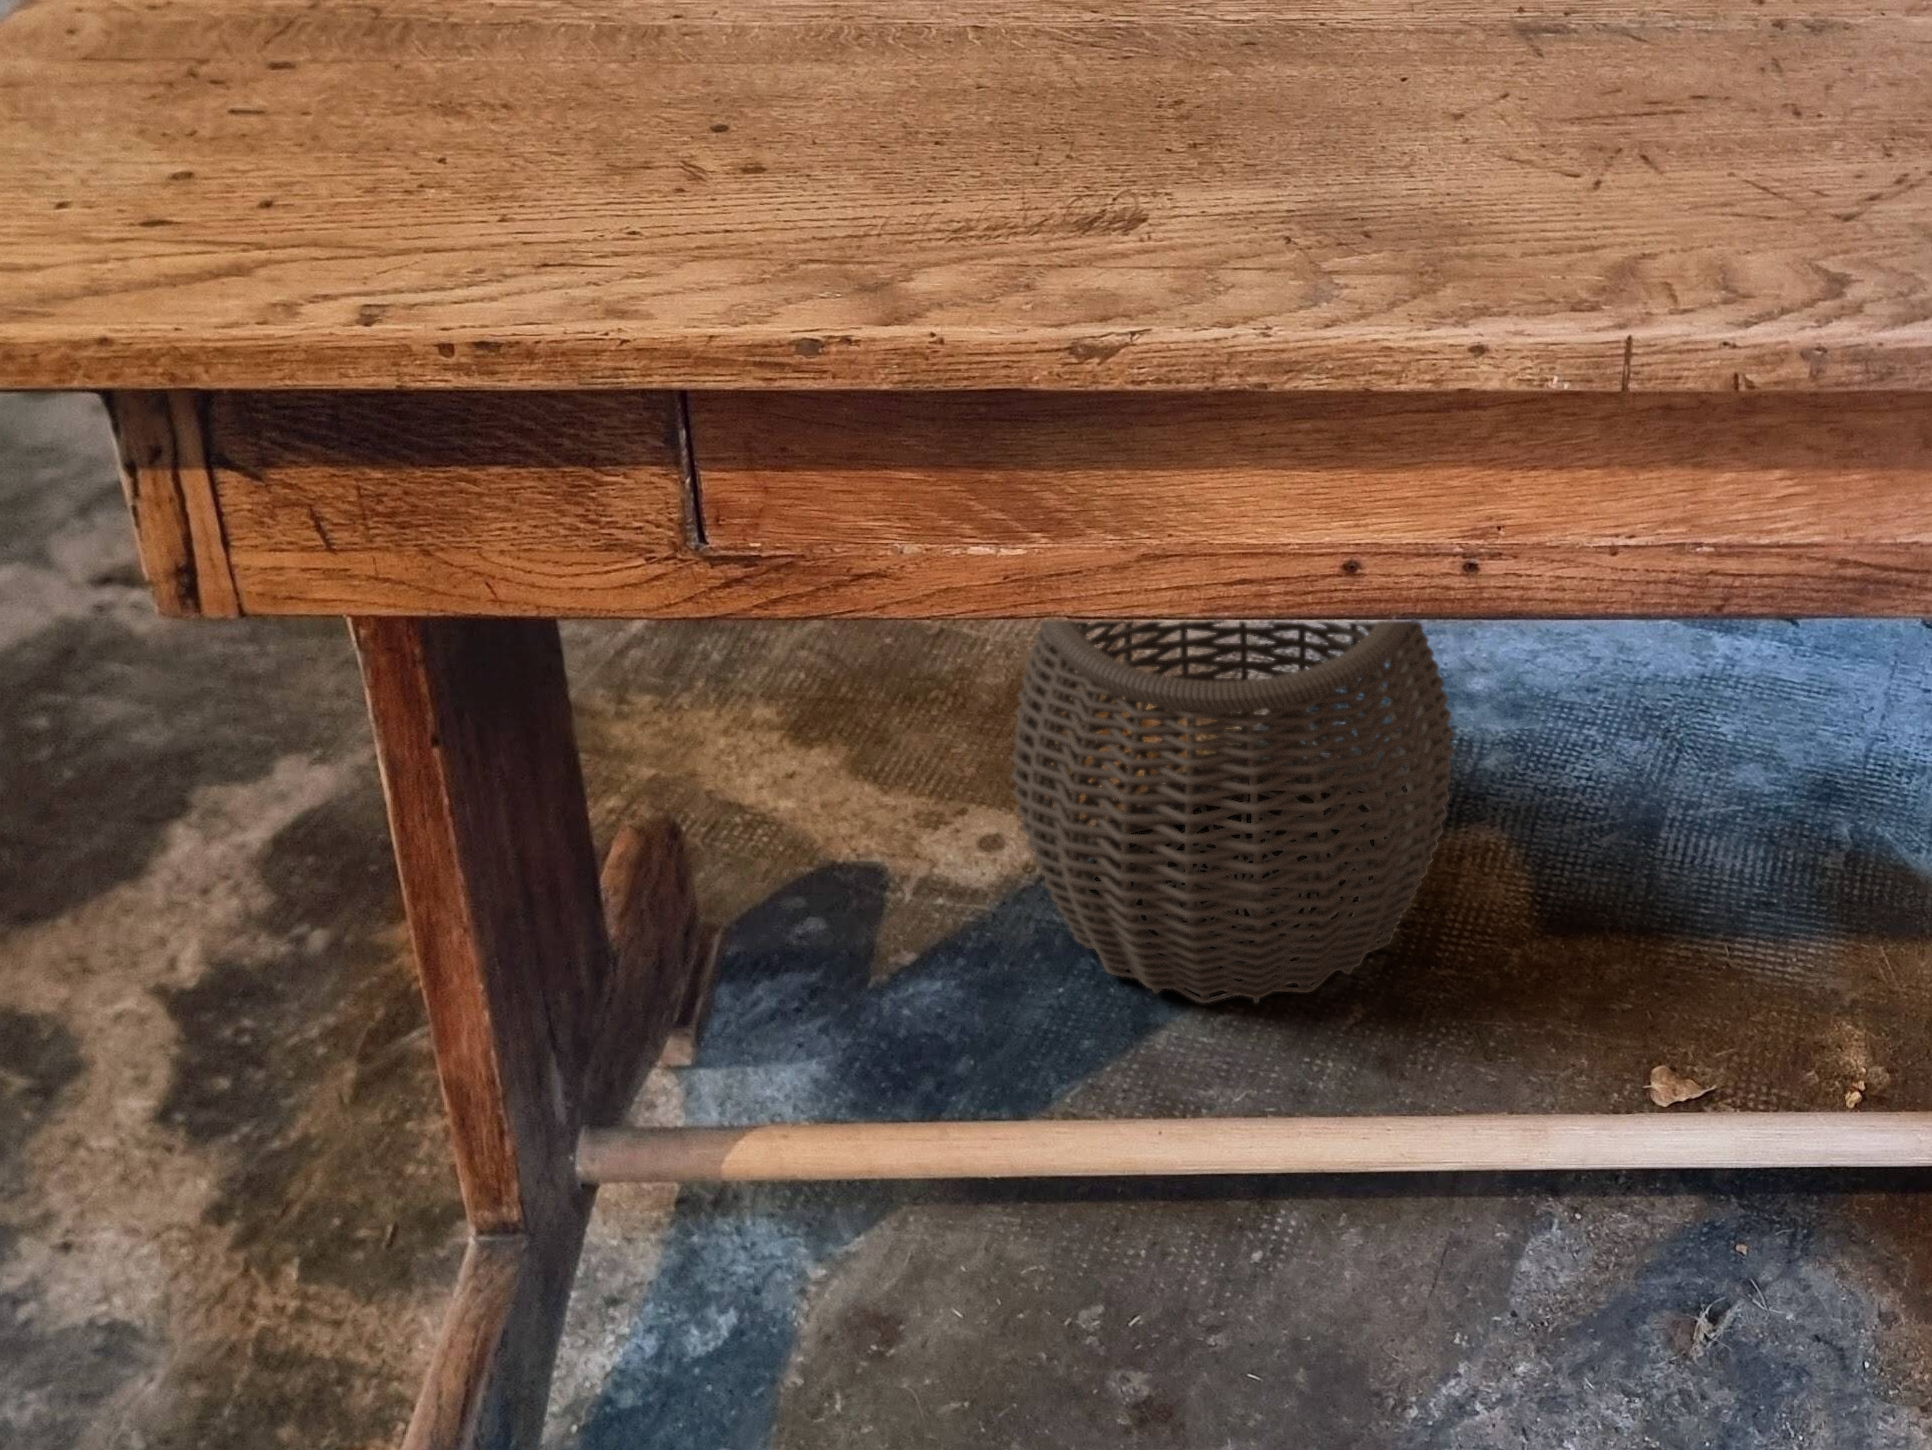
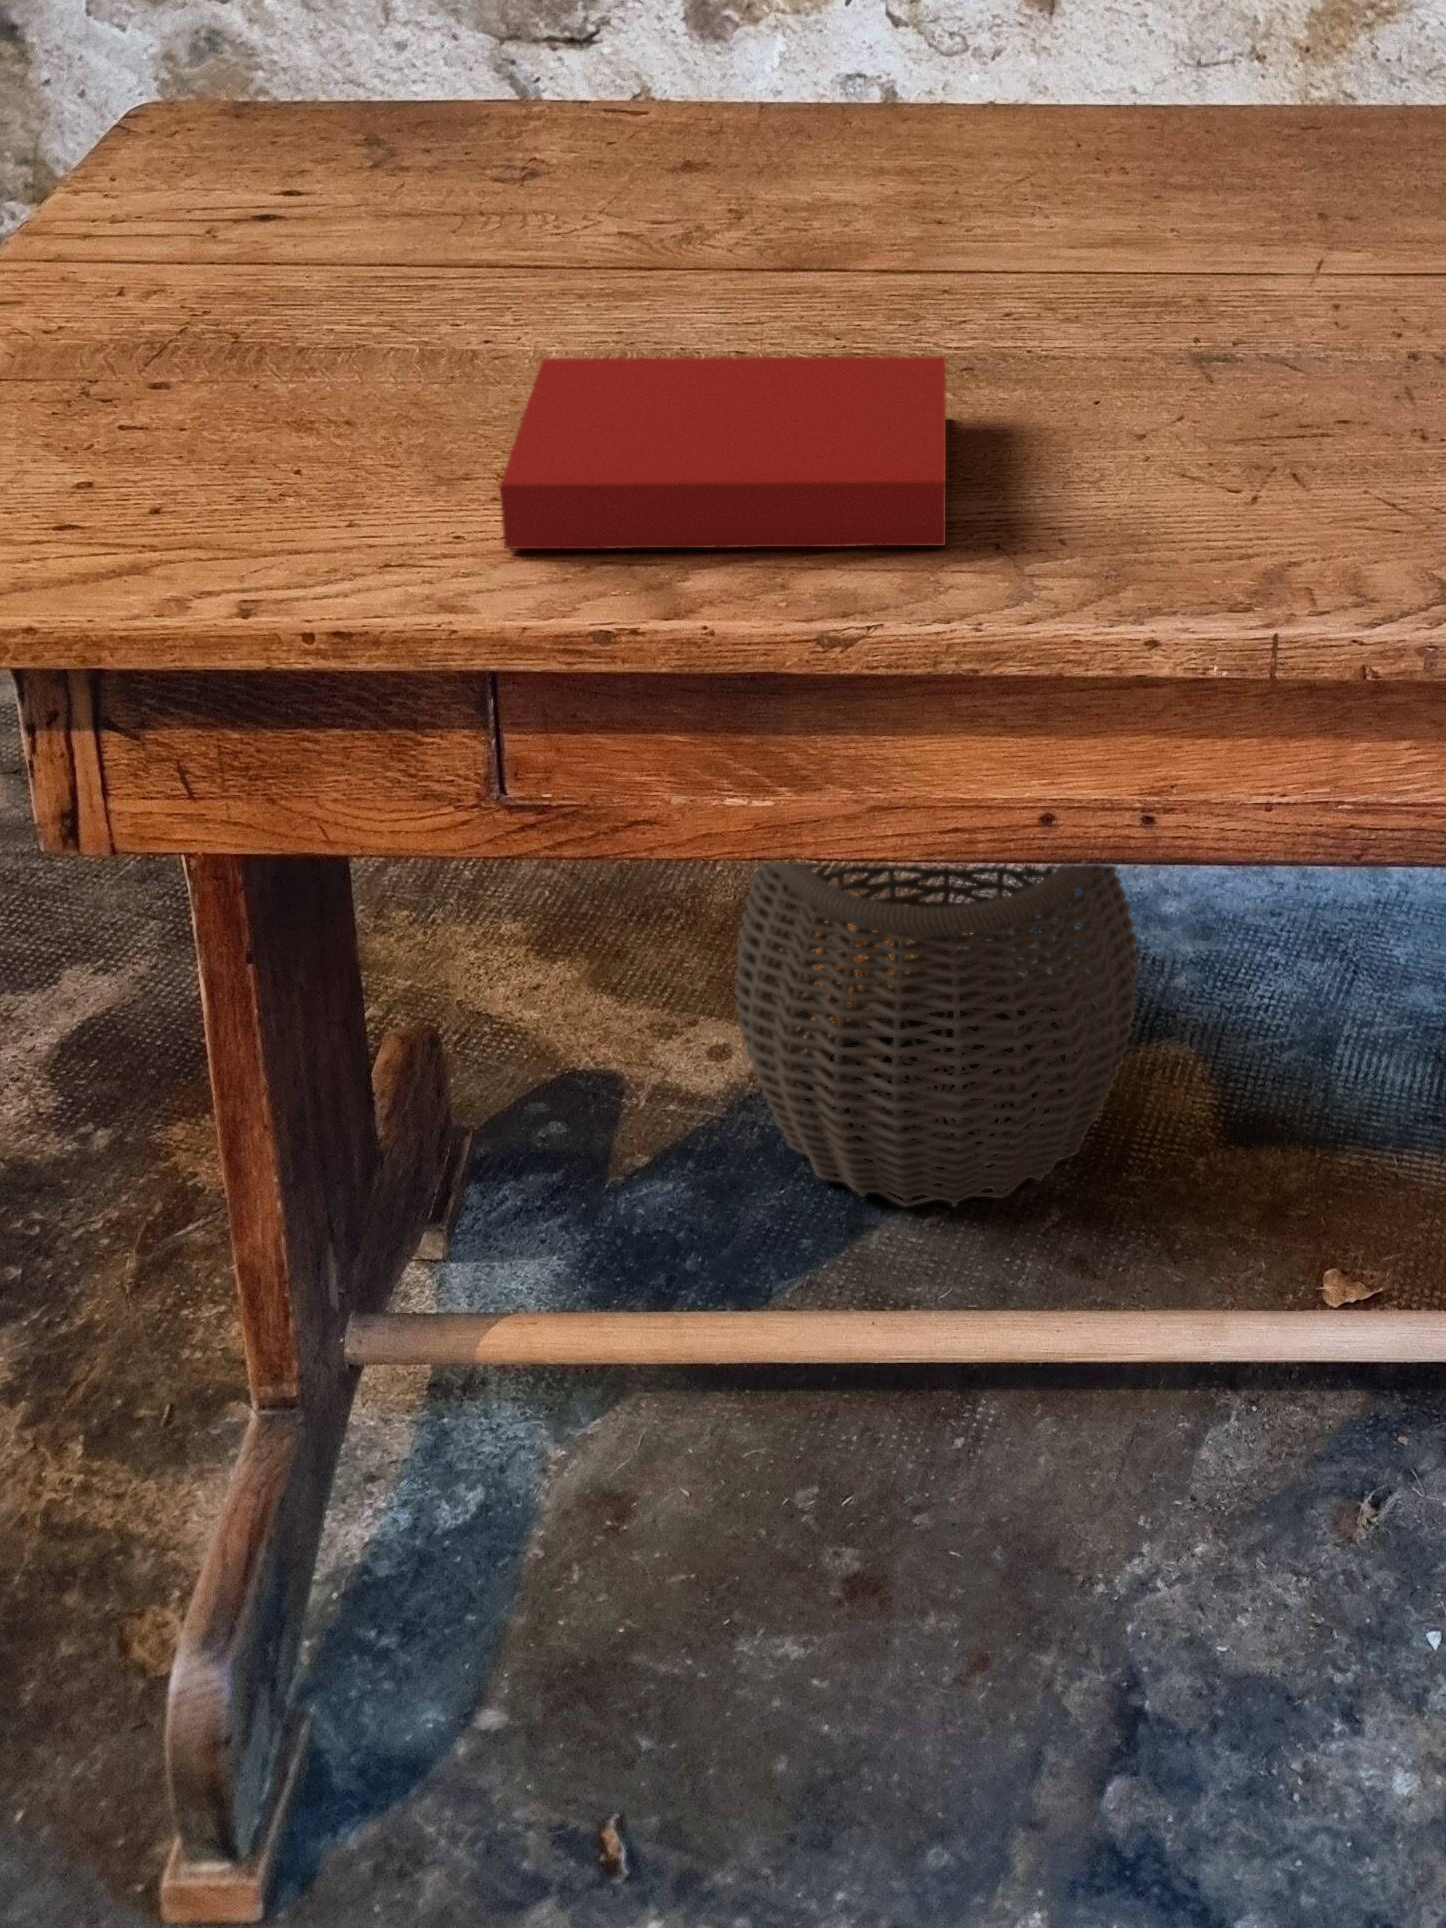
book: none [669,19,1220,243] -> present [500,356,946,549]

